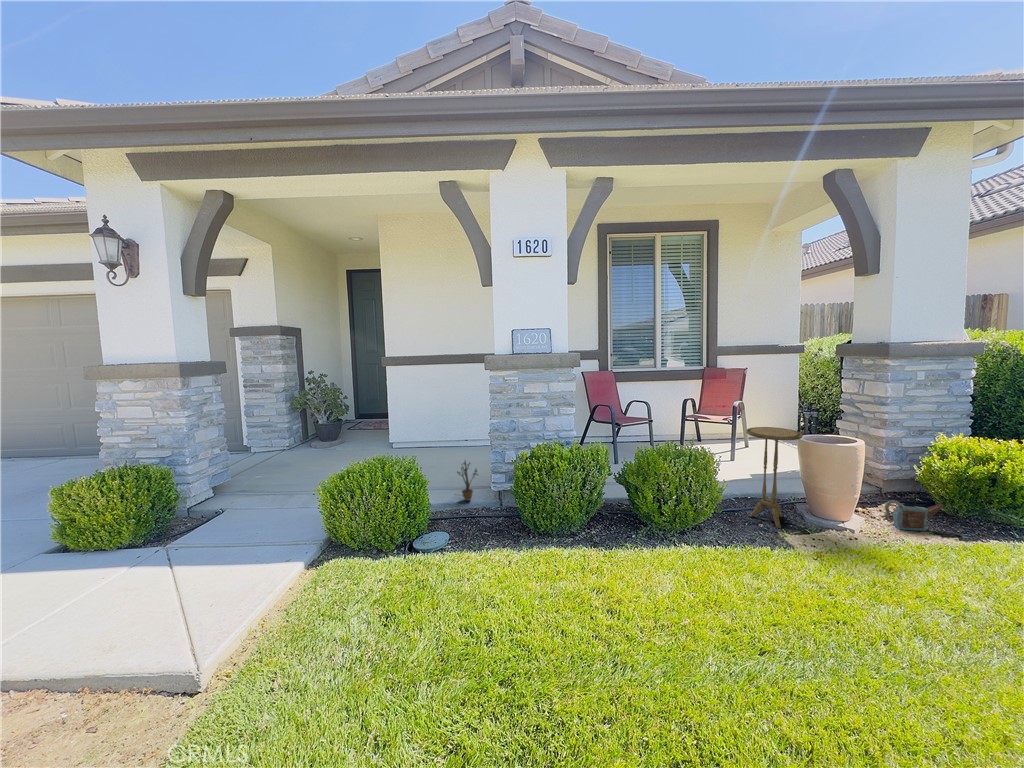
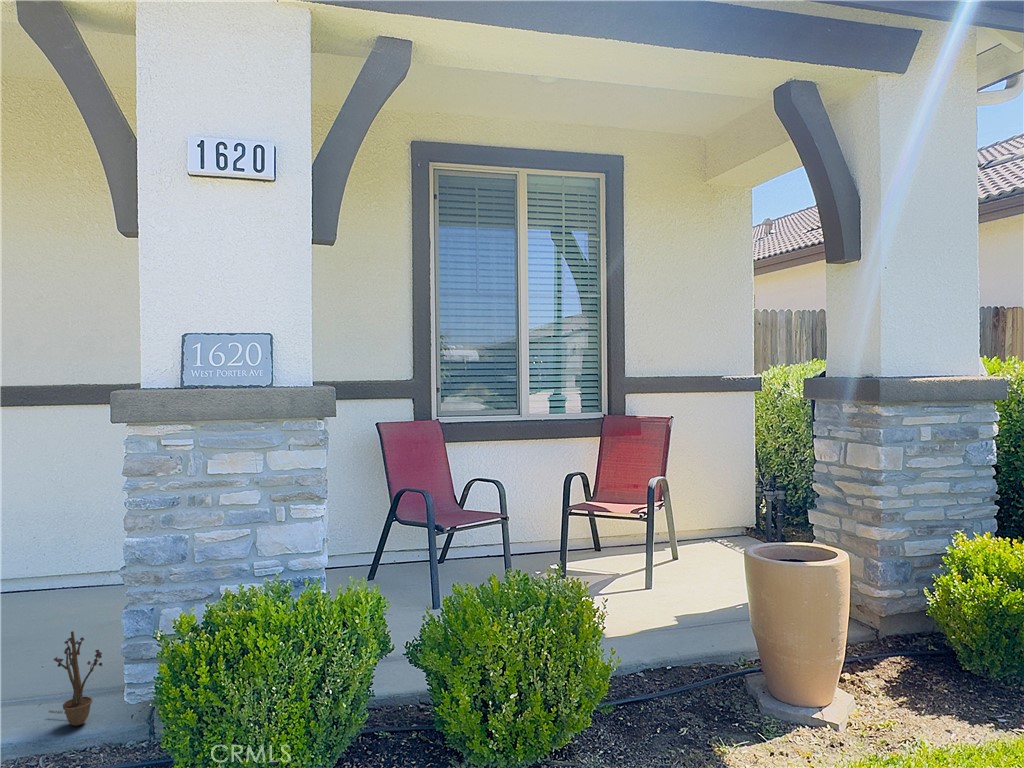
side table: present [746,427,803,528] -> none [651,535,747,737]
watering can: present [884,500,944,531] -> none [883,664,975,718]

